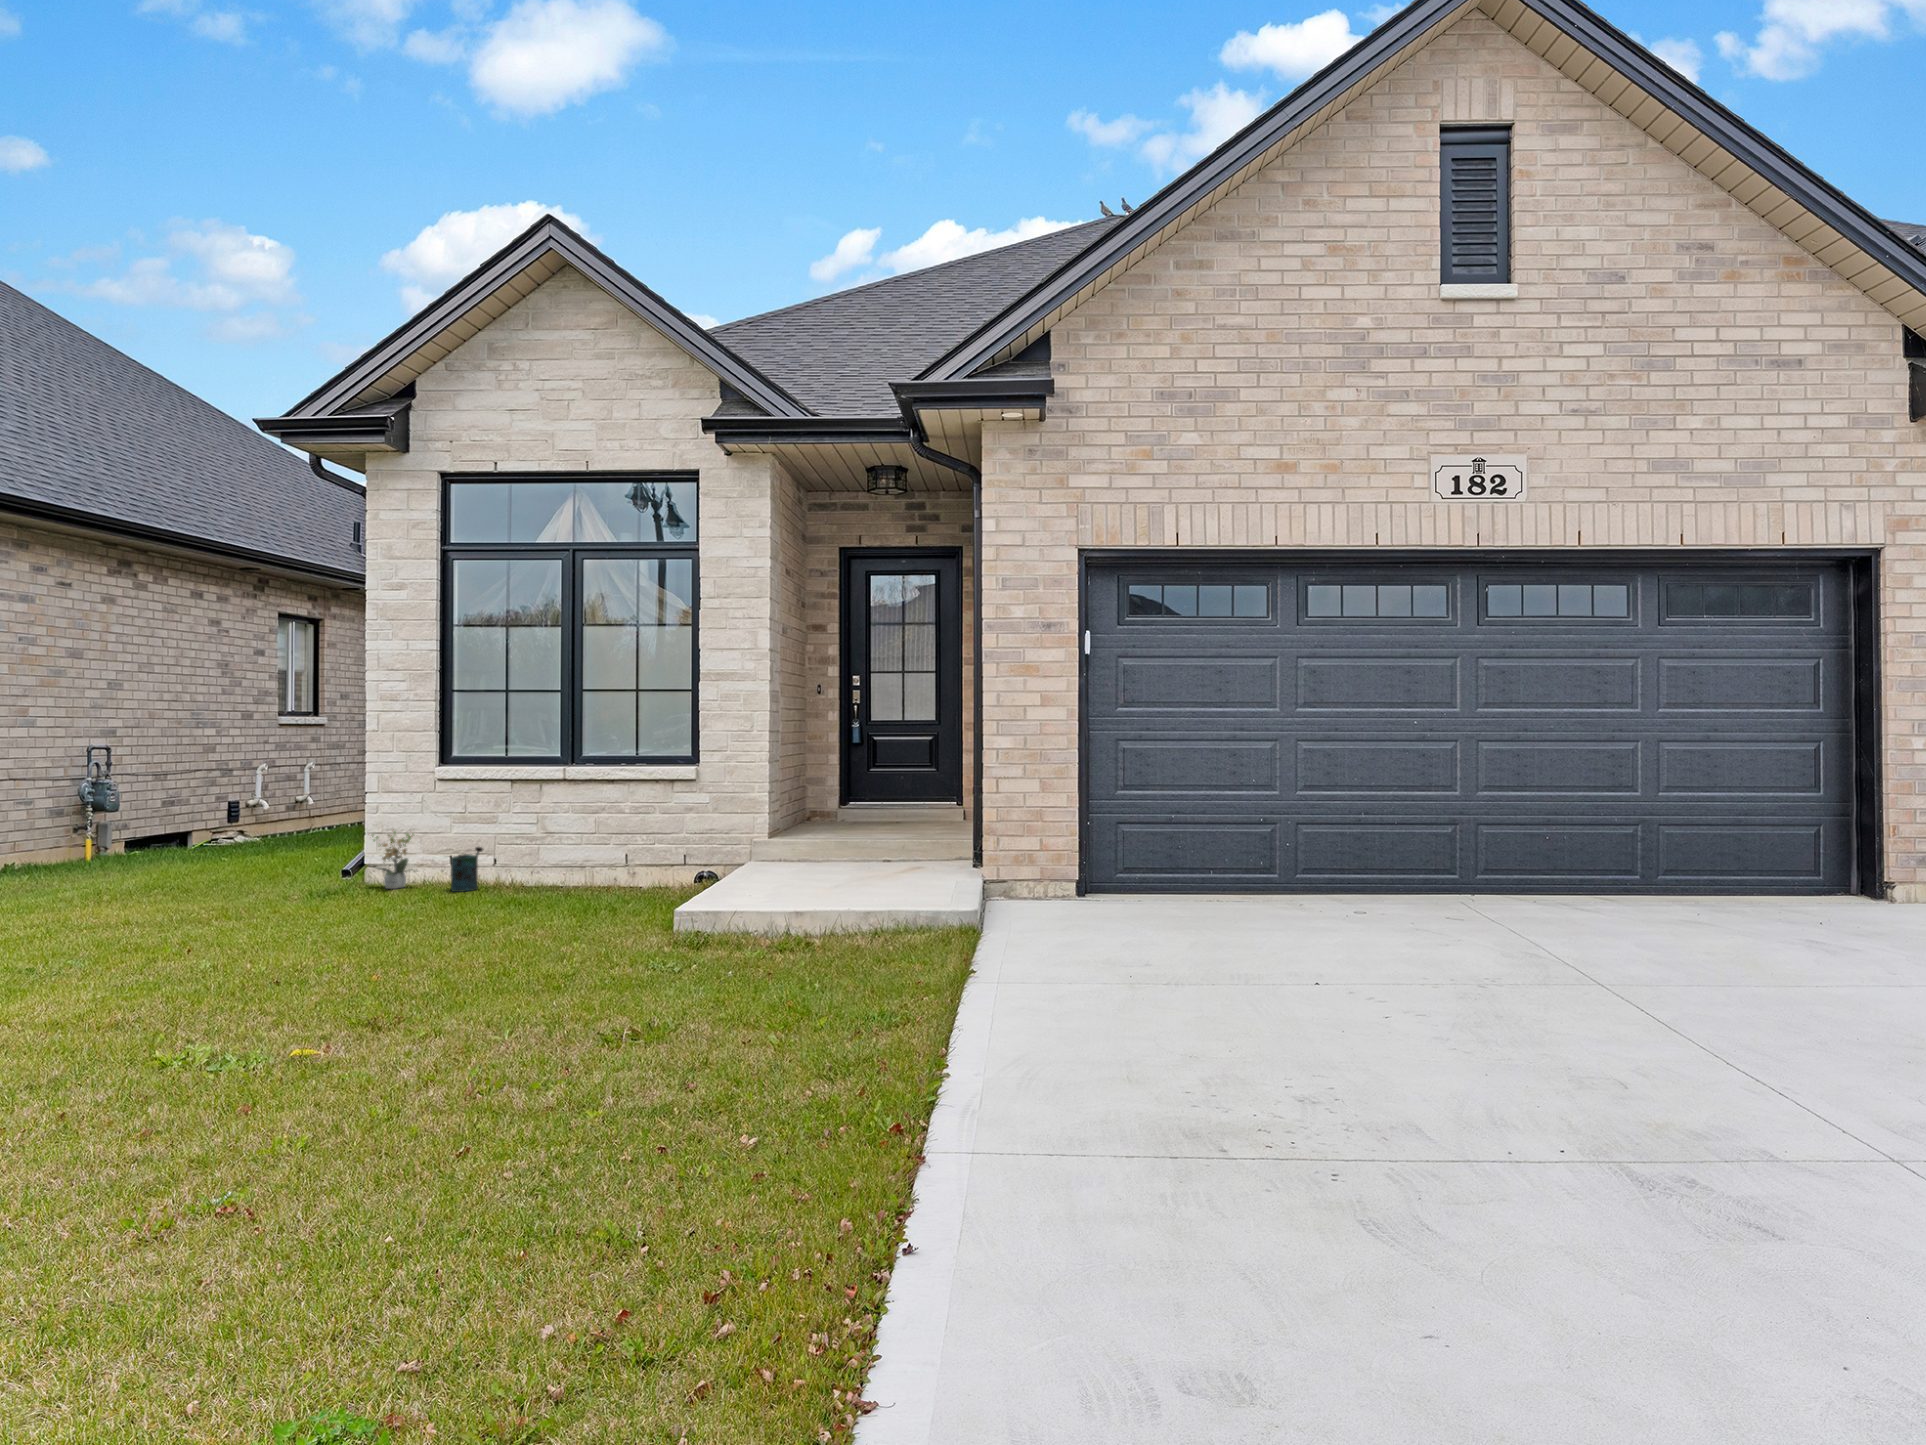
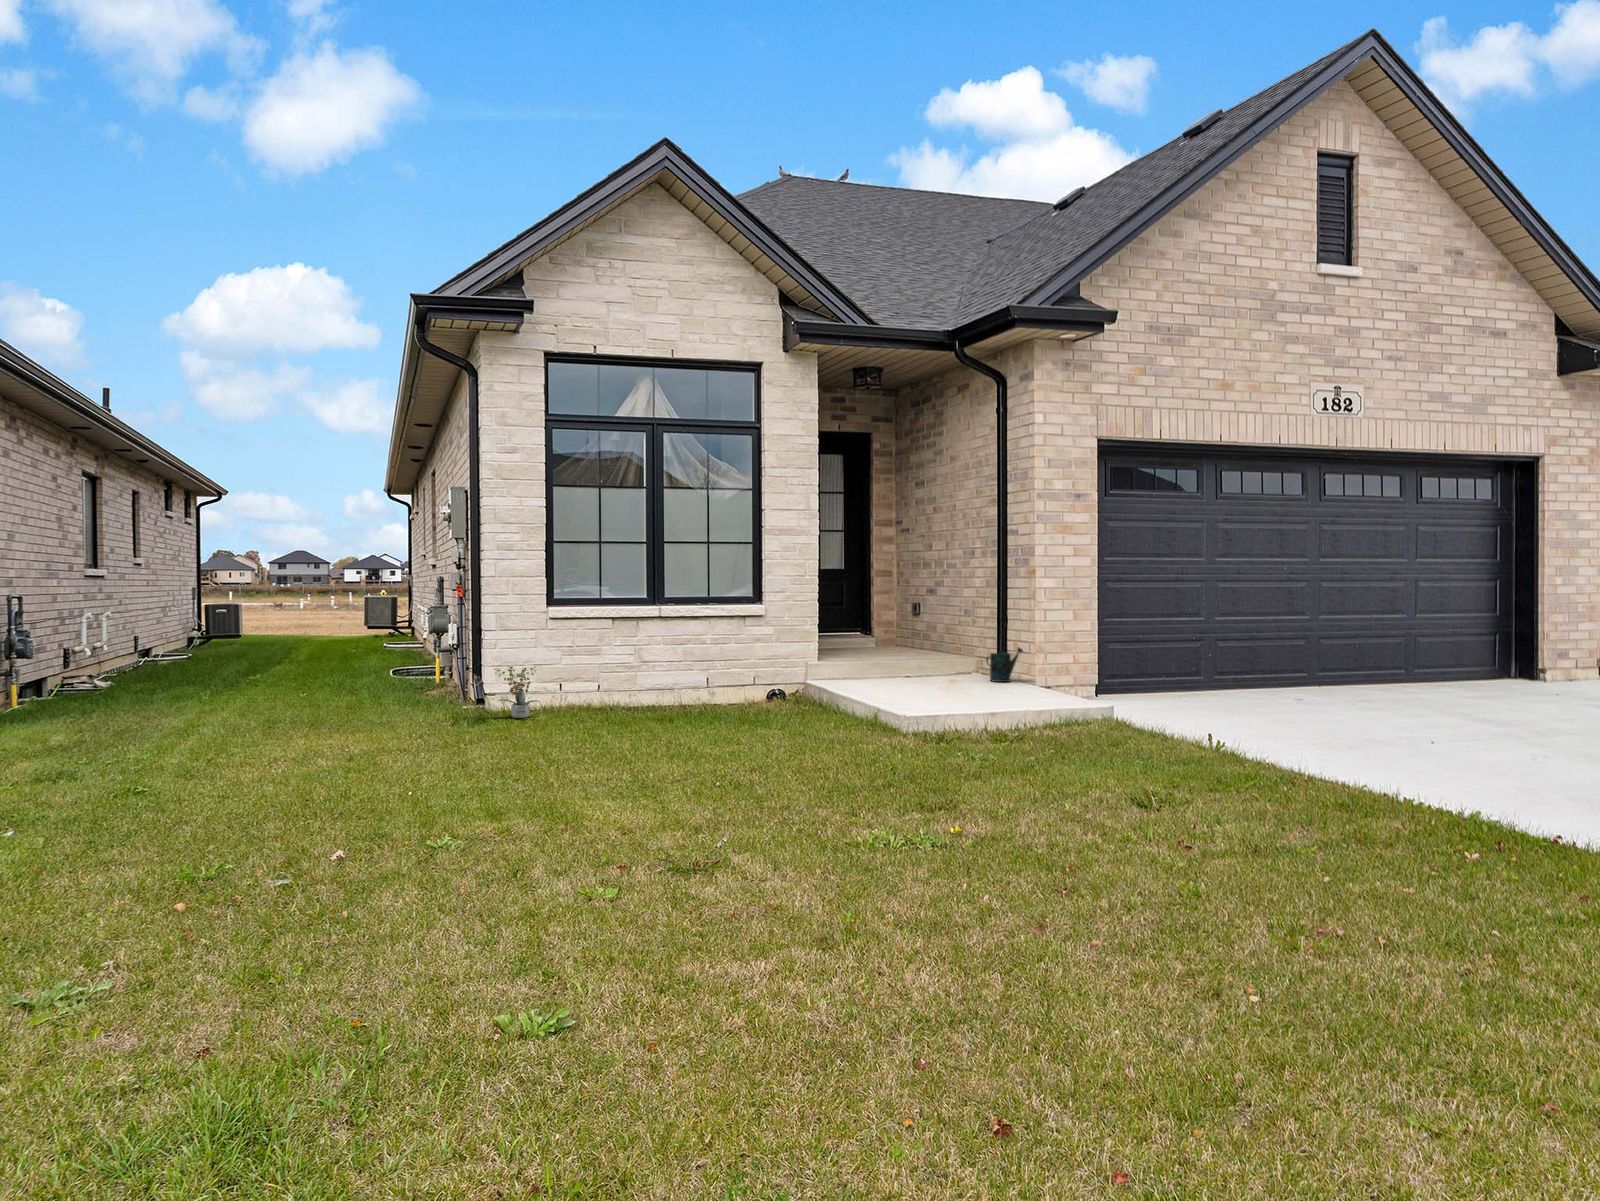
watering can: present [451,847,483,892] -> present [986,648,1023,682]

